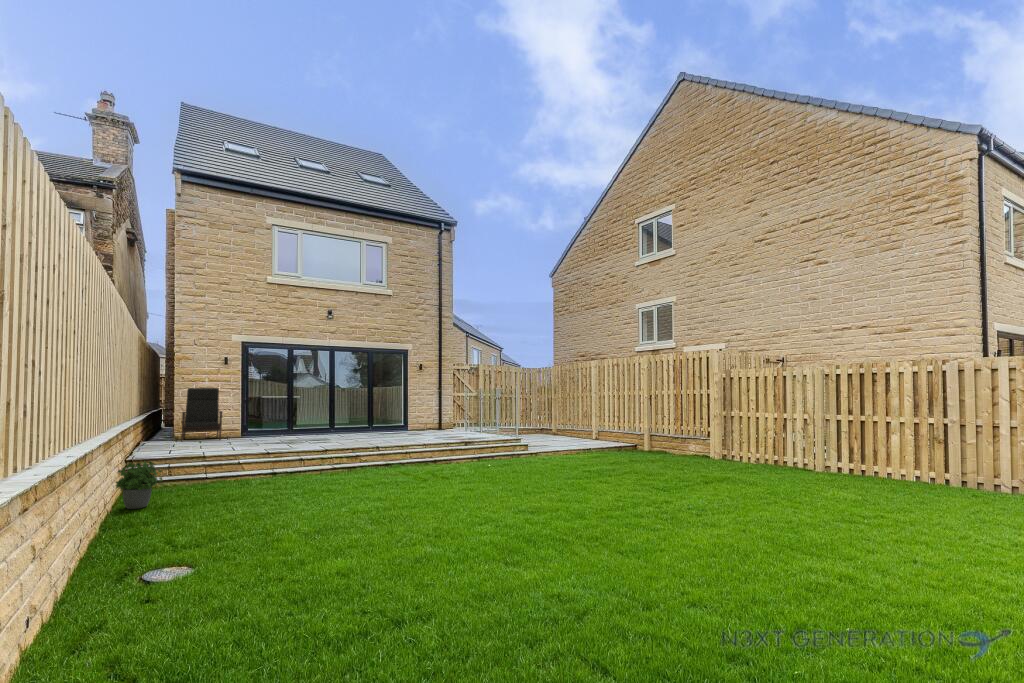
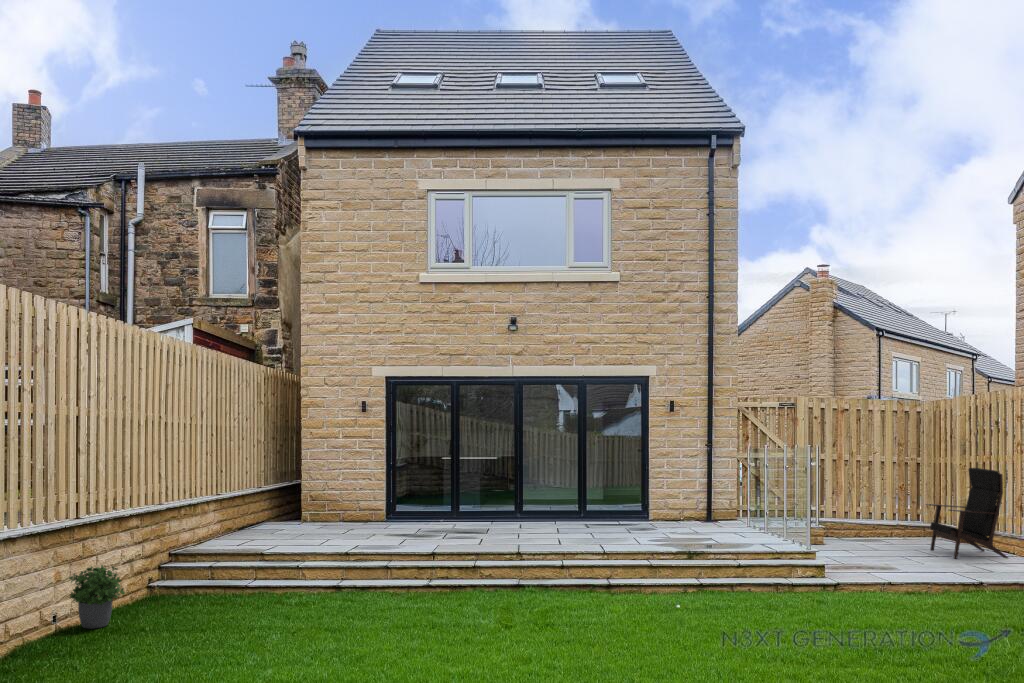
lounge chair: present [182,388,222,441] -> present [926,468,1008,559]

